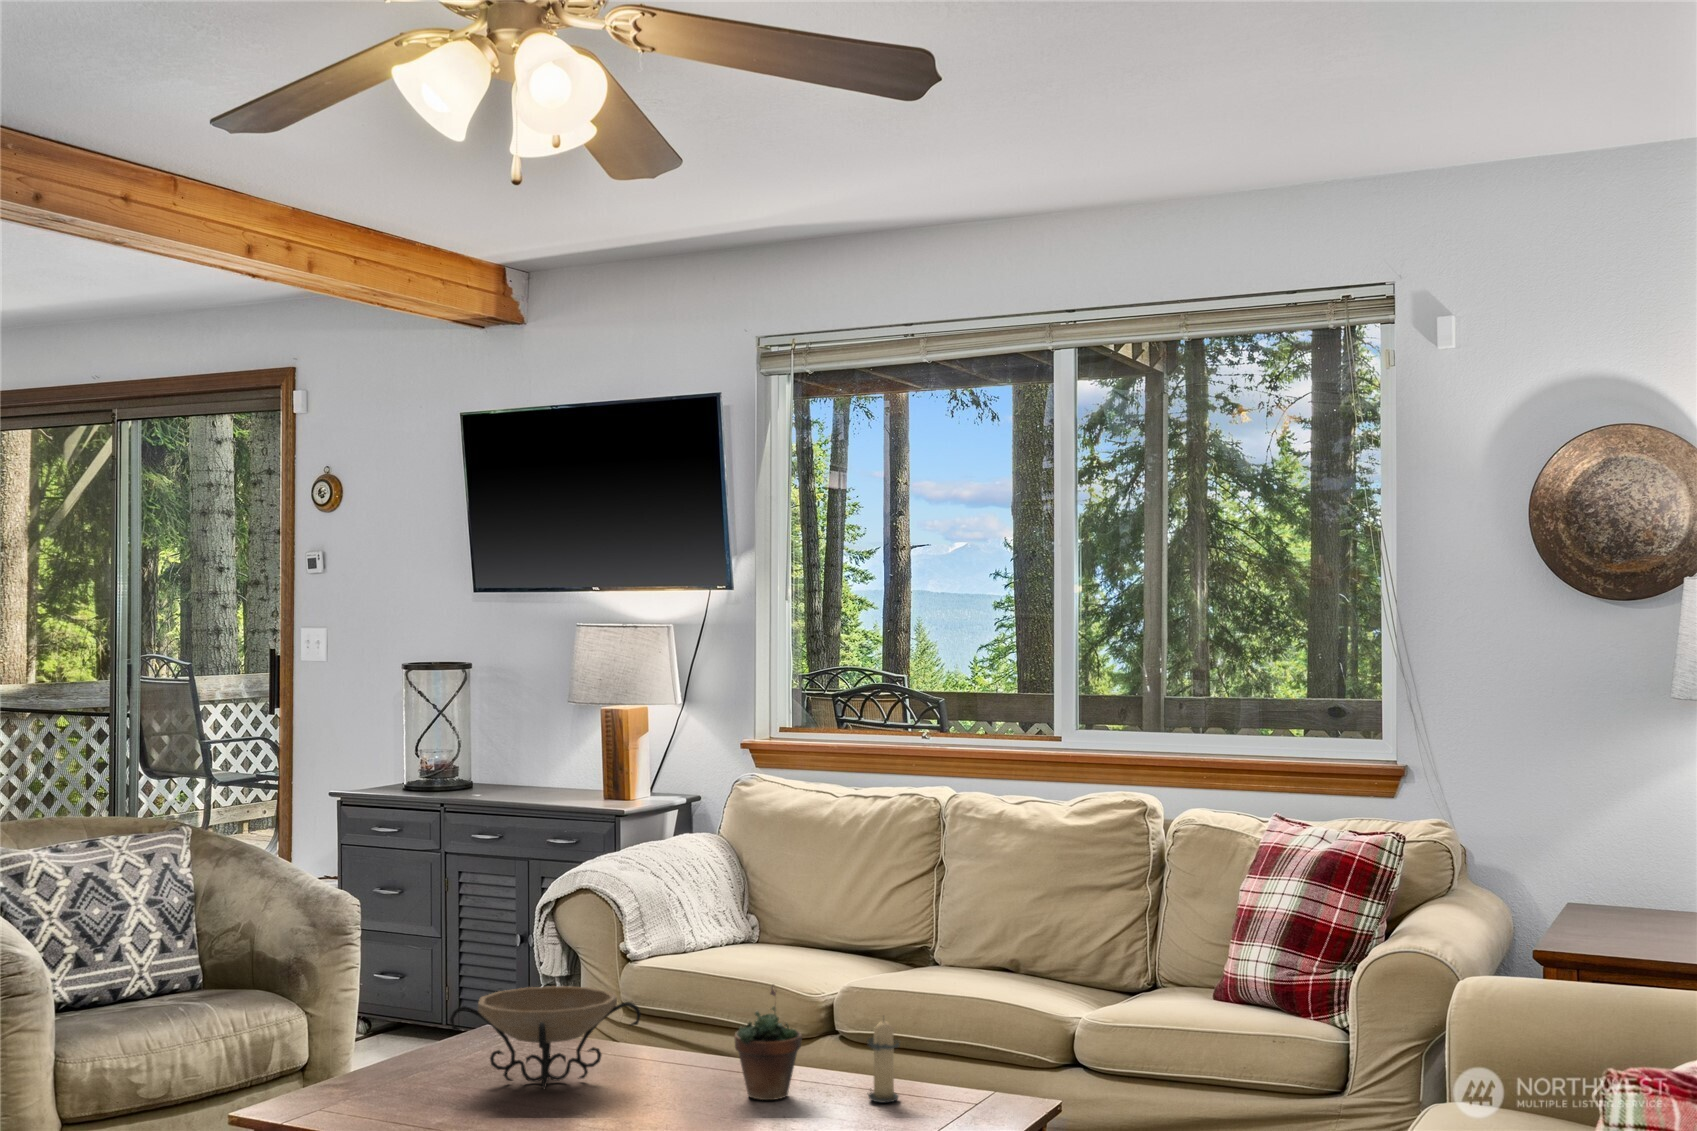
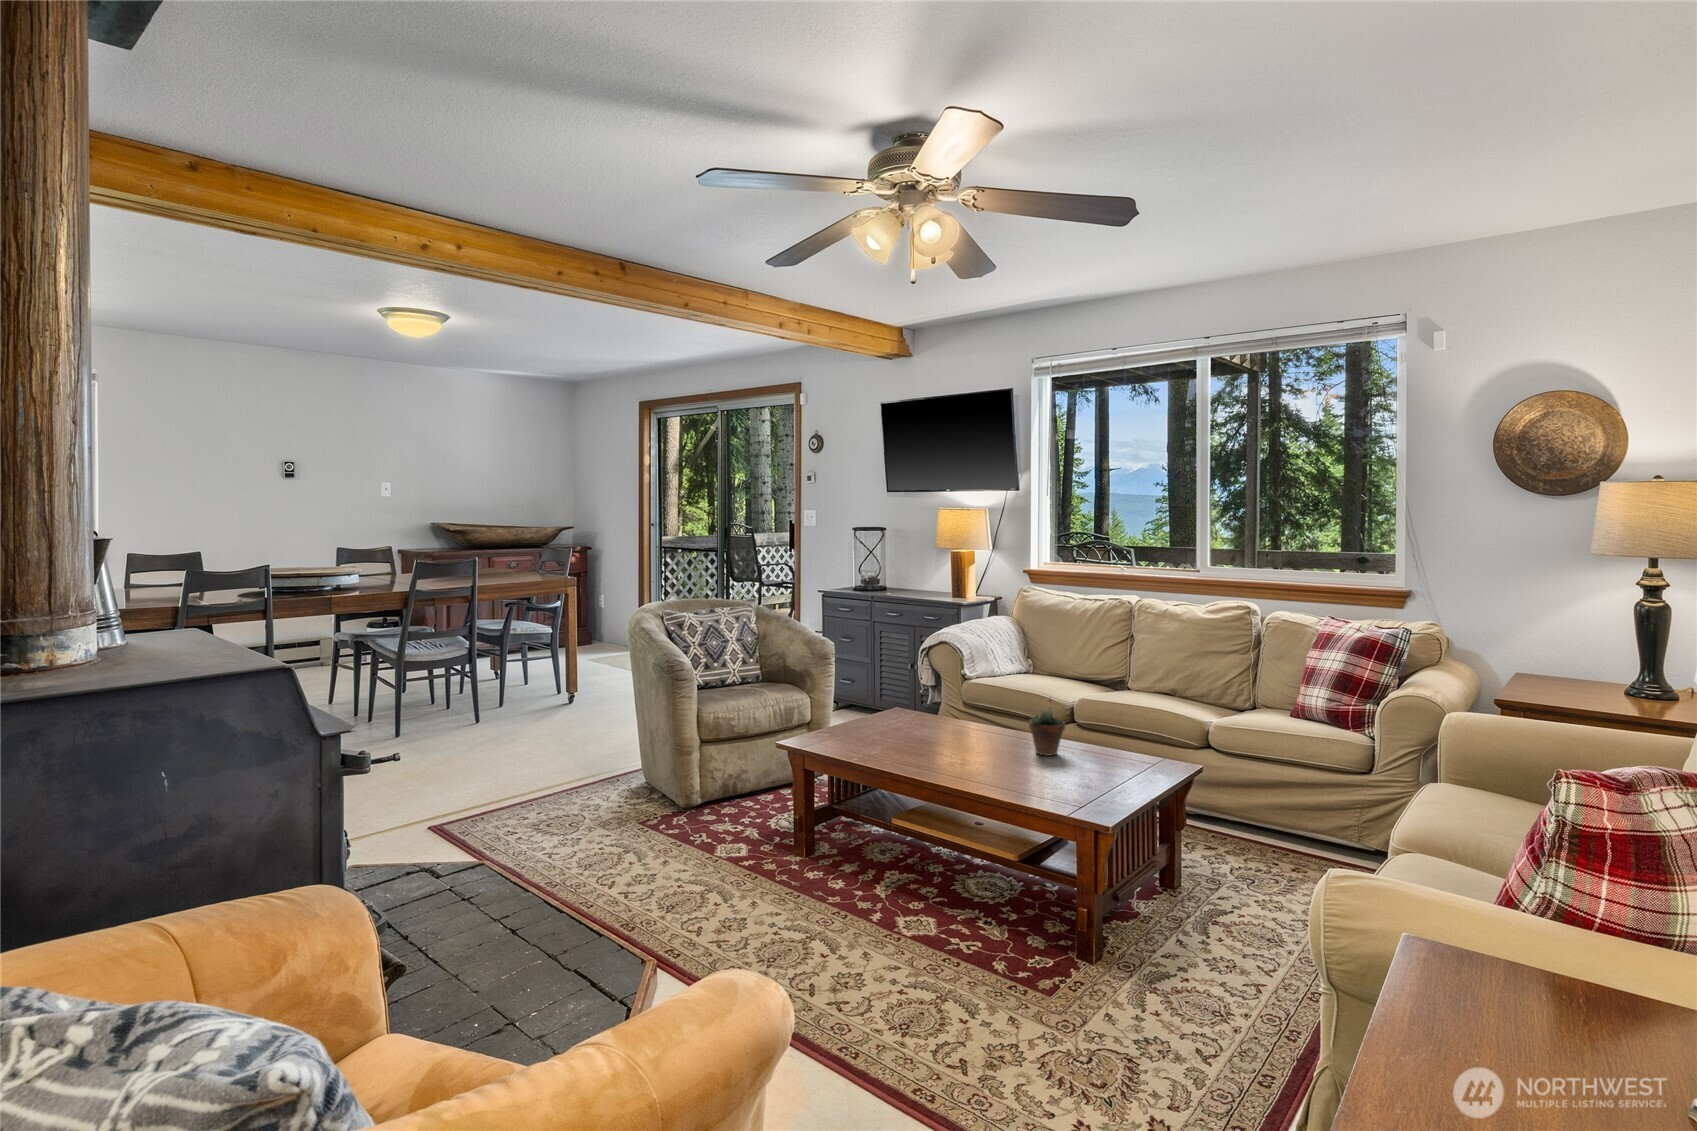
decorative bowl: present [450,986,641,1089] -> none [883,691,979,742]
candle: present [867,1020,900,1102] -> none [1098,716,1121,762]

